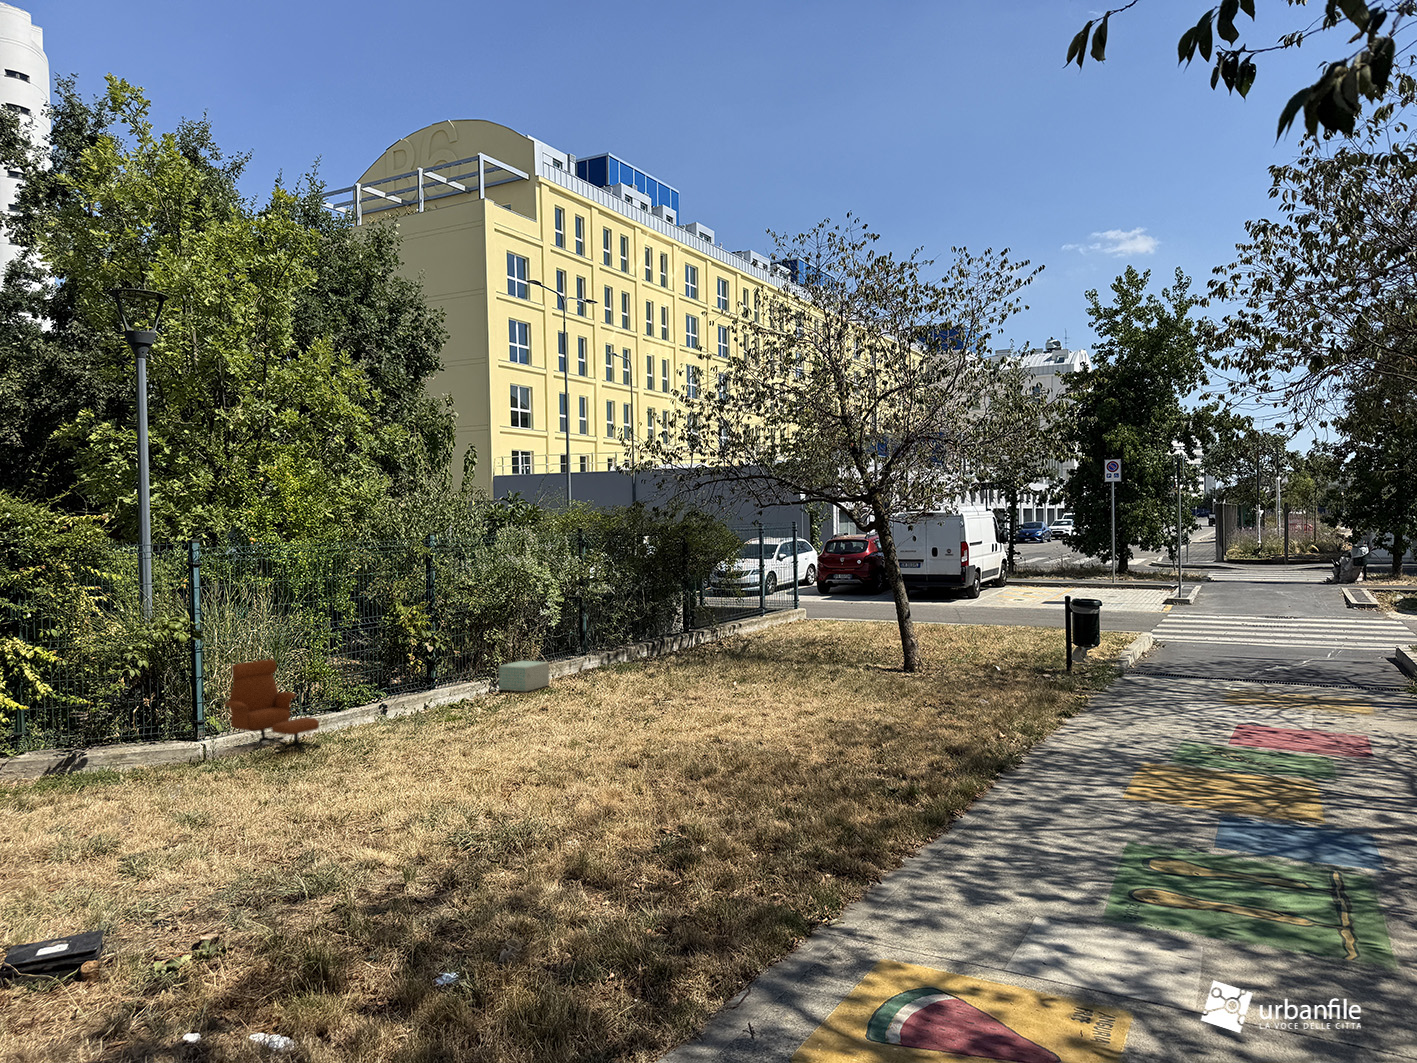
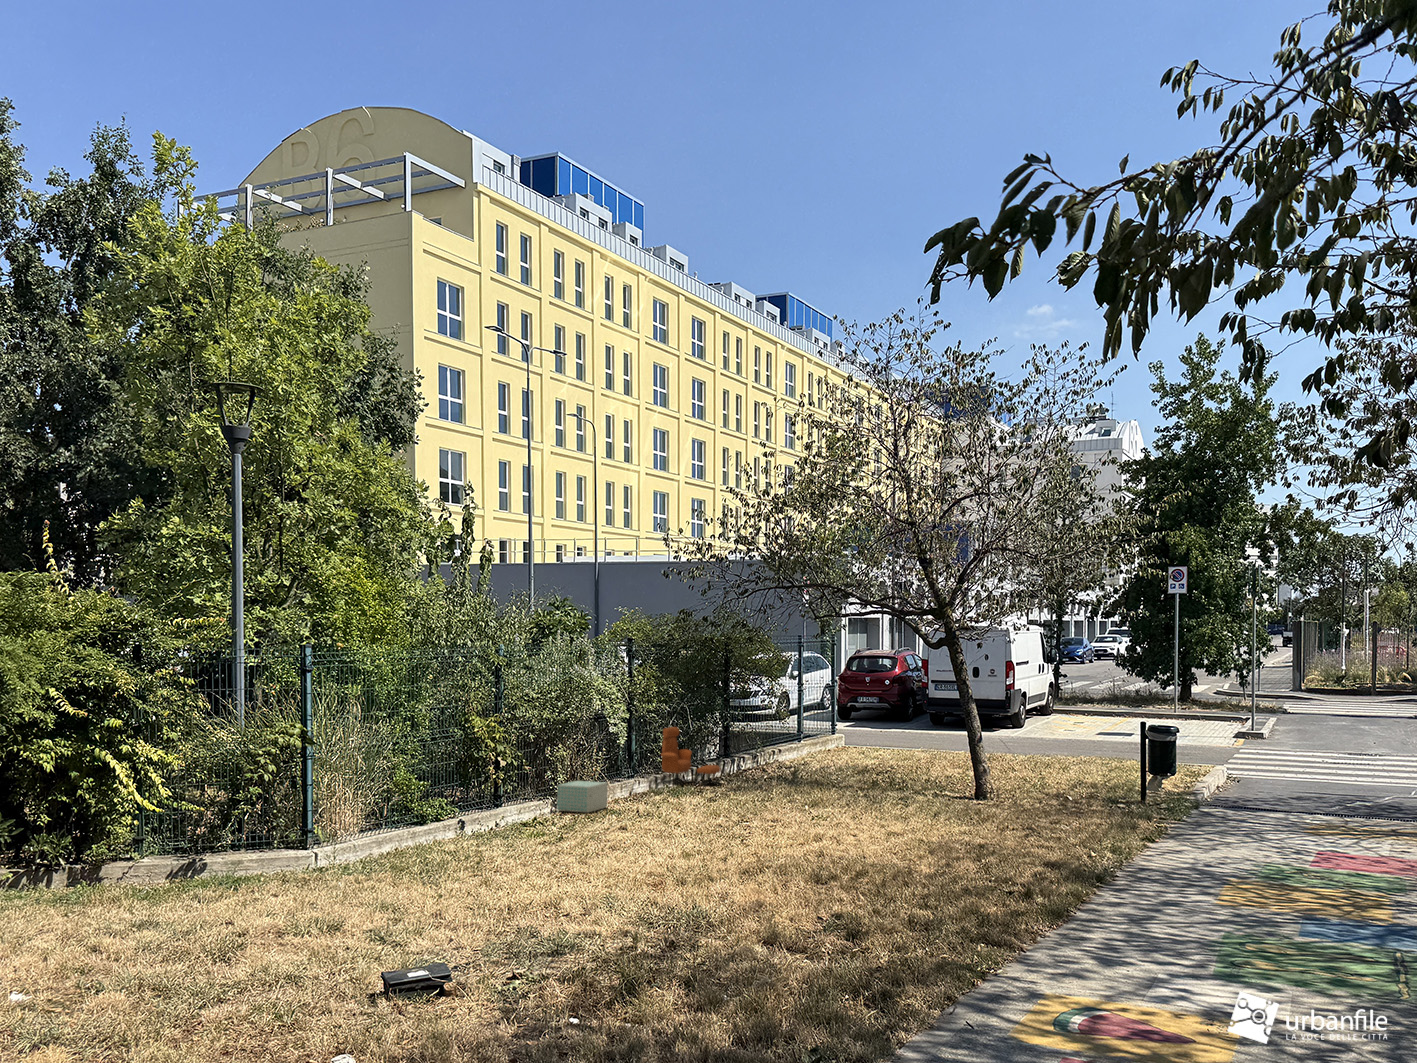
lounge chair: present [225,659,320,753] -> present [661,727,720,786]

